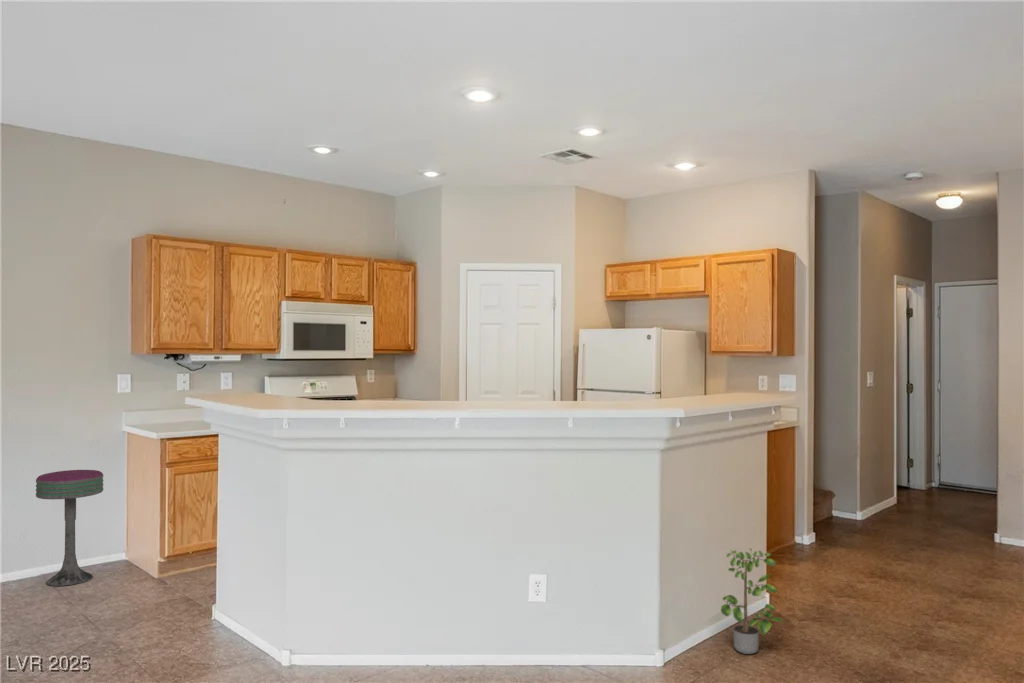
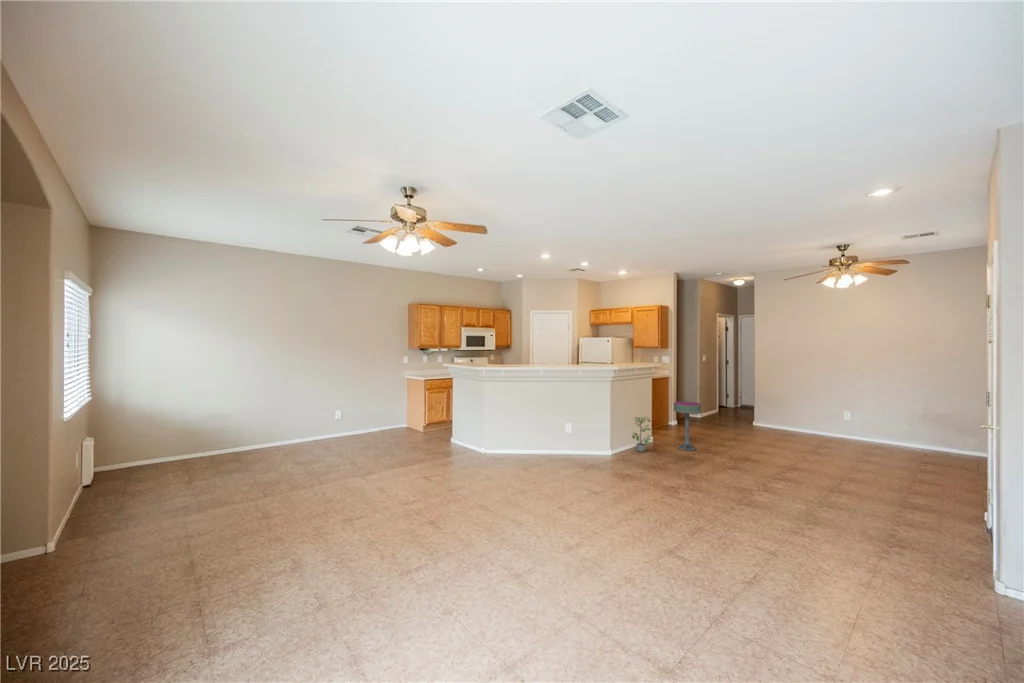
bar stool: present [36,470,103,586] -> present [674,401,701,451]

